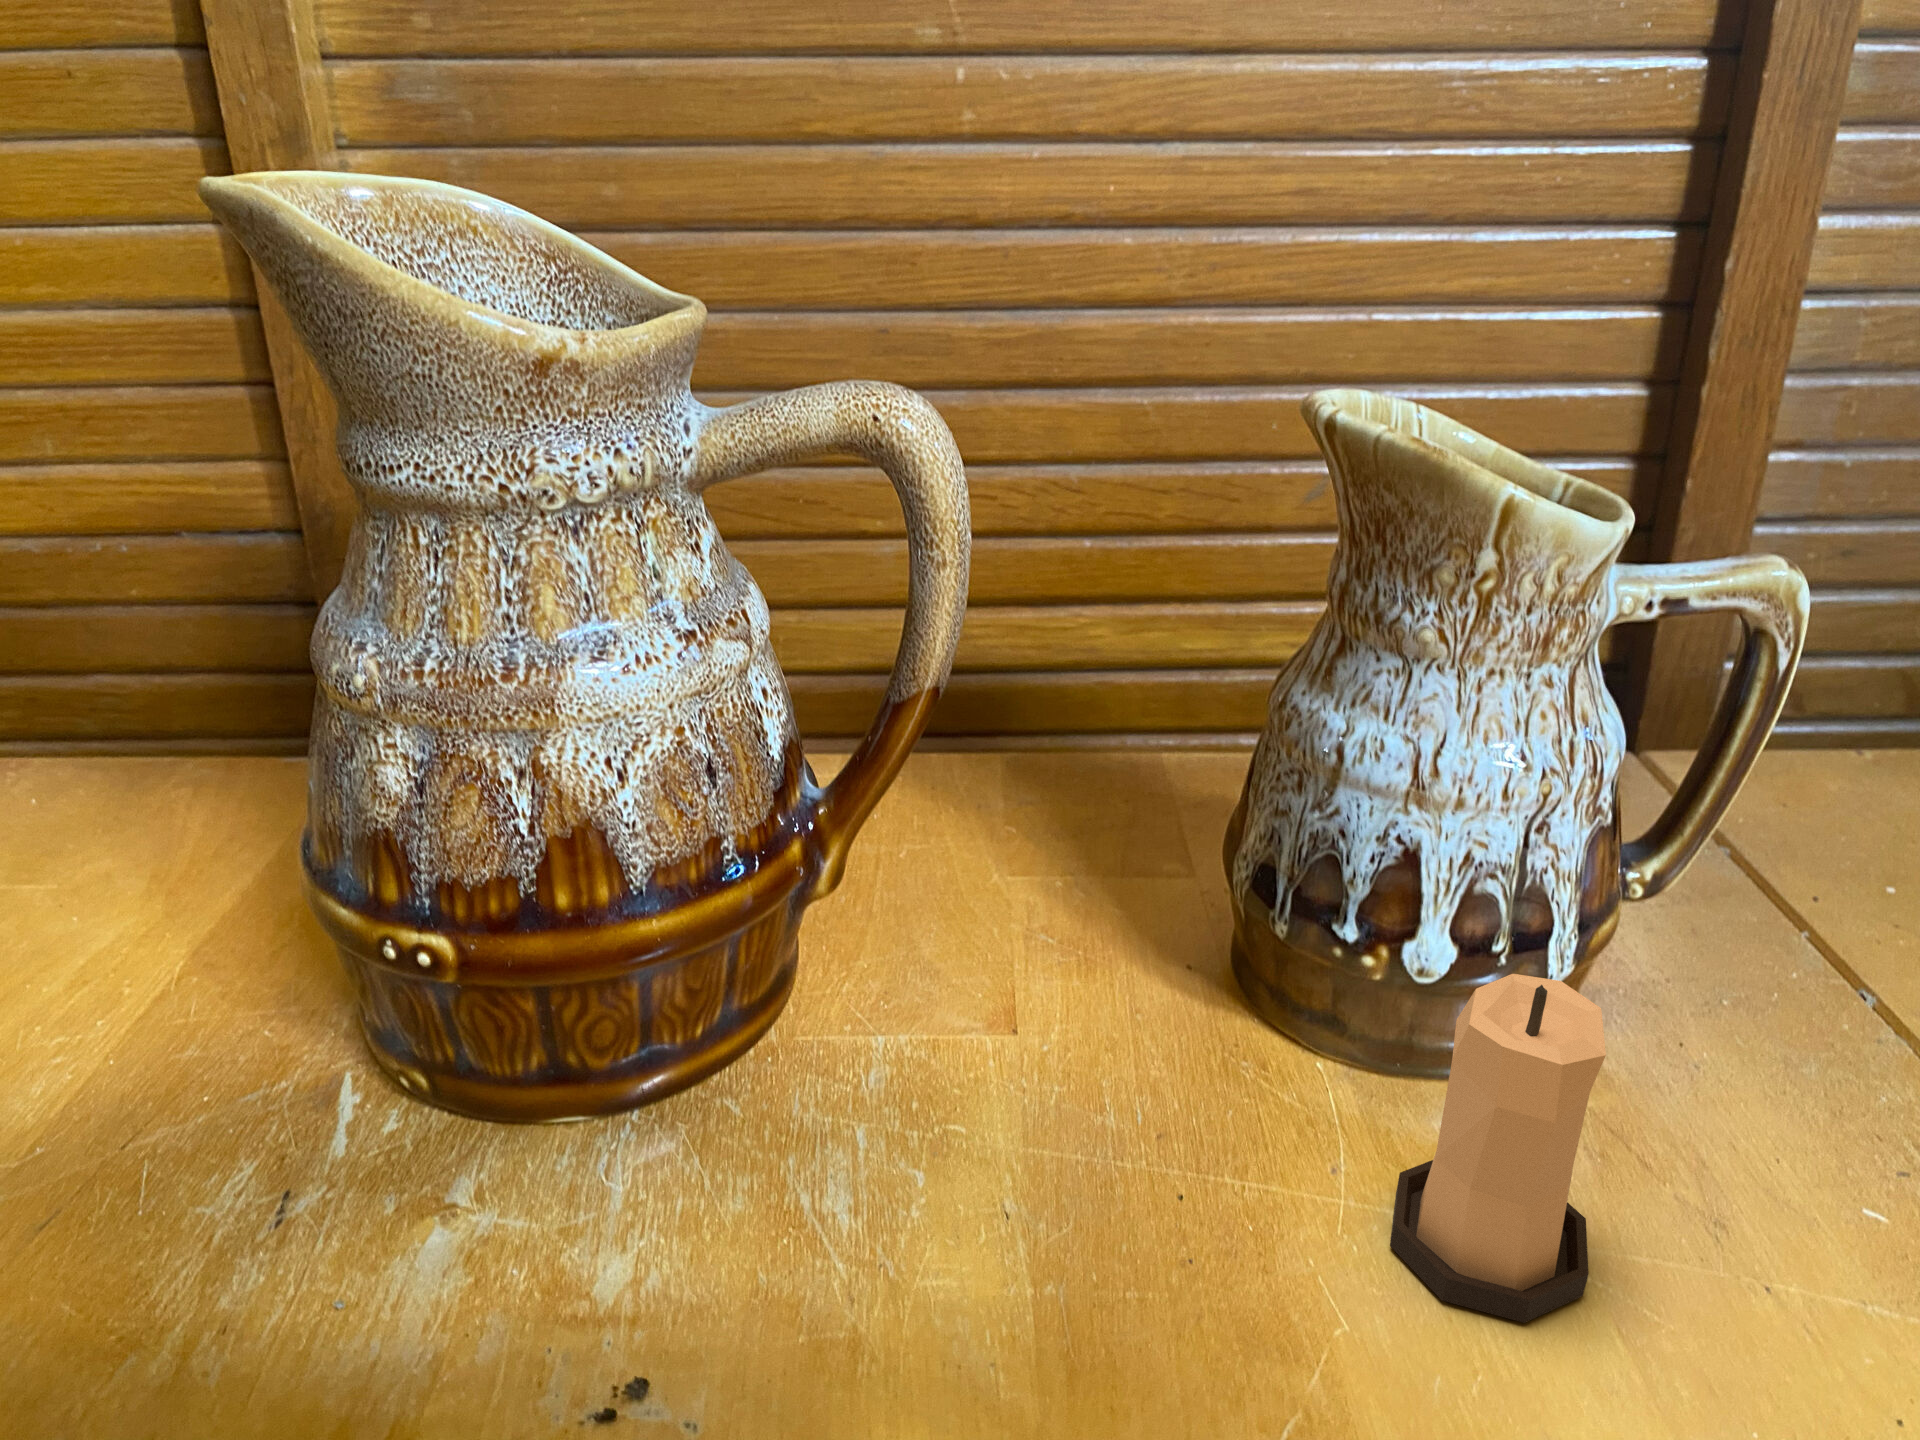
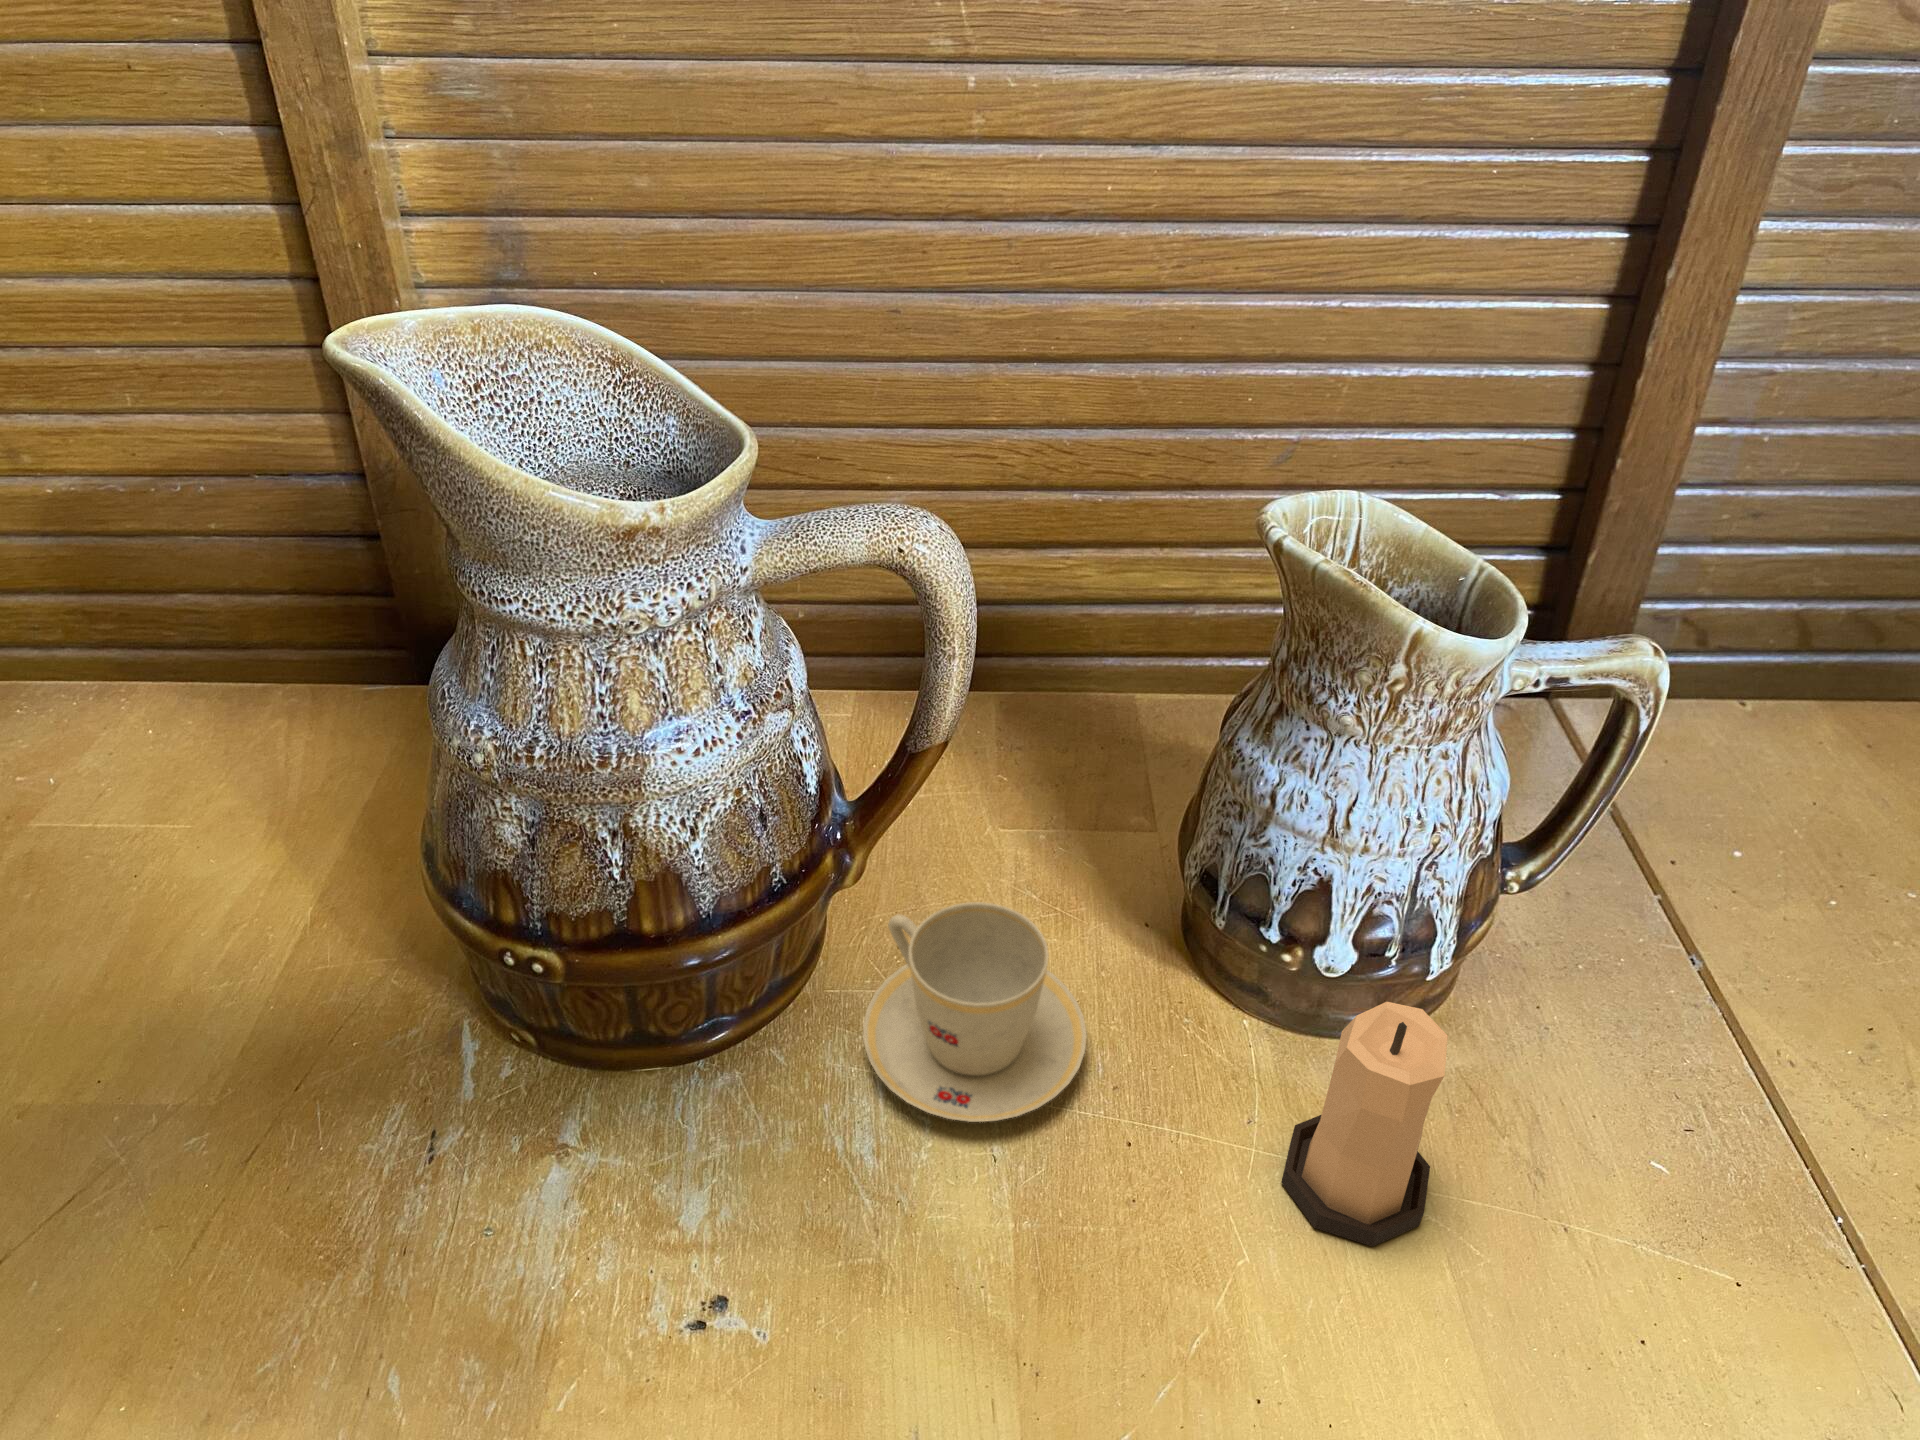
teacup: none [844,906,1124,1173] -> present [863,902,1087,1122]

